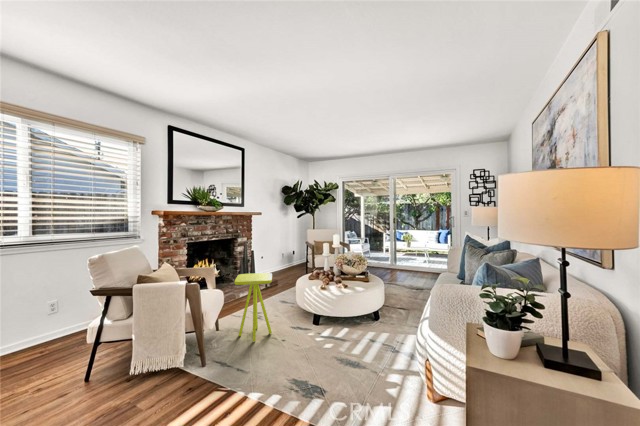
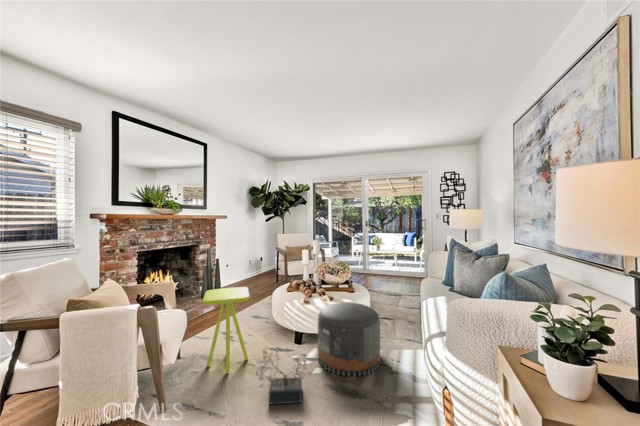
pouf: none [330,290,386,352] -> present [318,302,380,377]
decorative plant: none [274,320,318,366] -> present [256,350,311,404]

